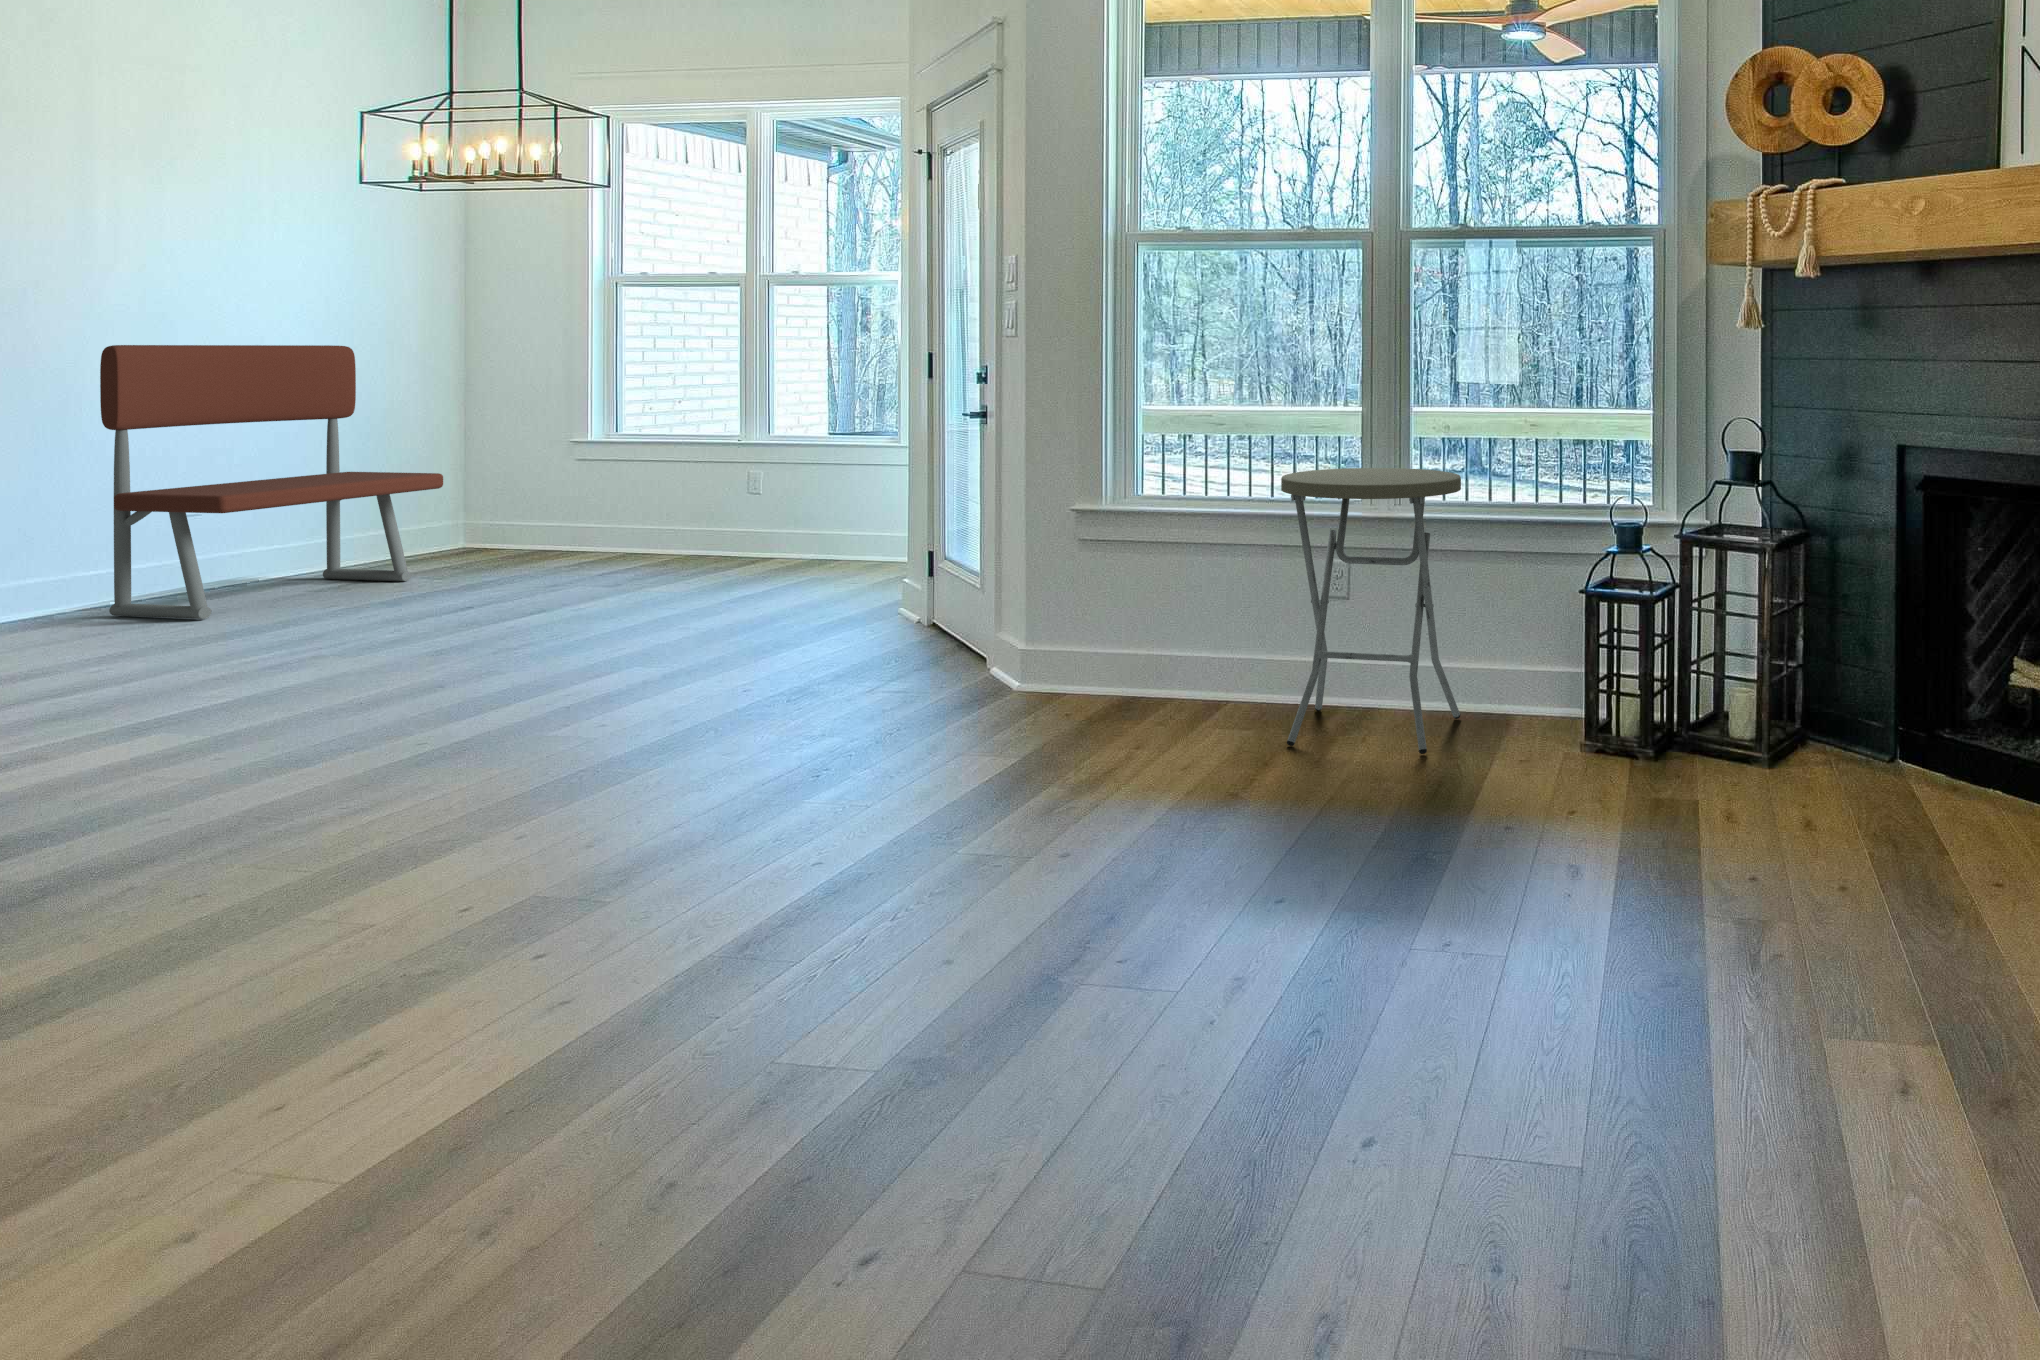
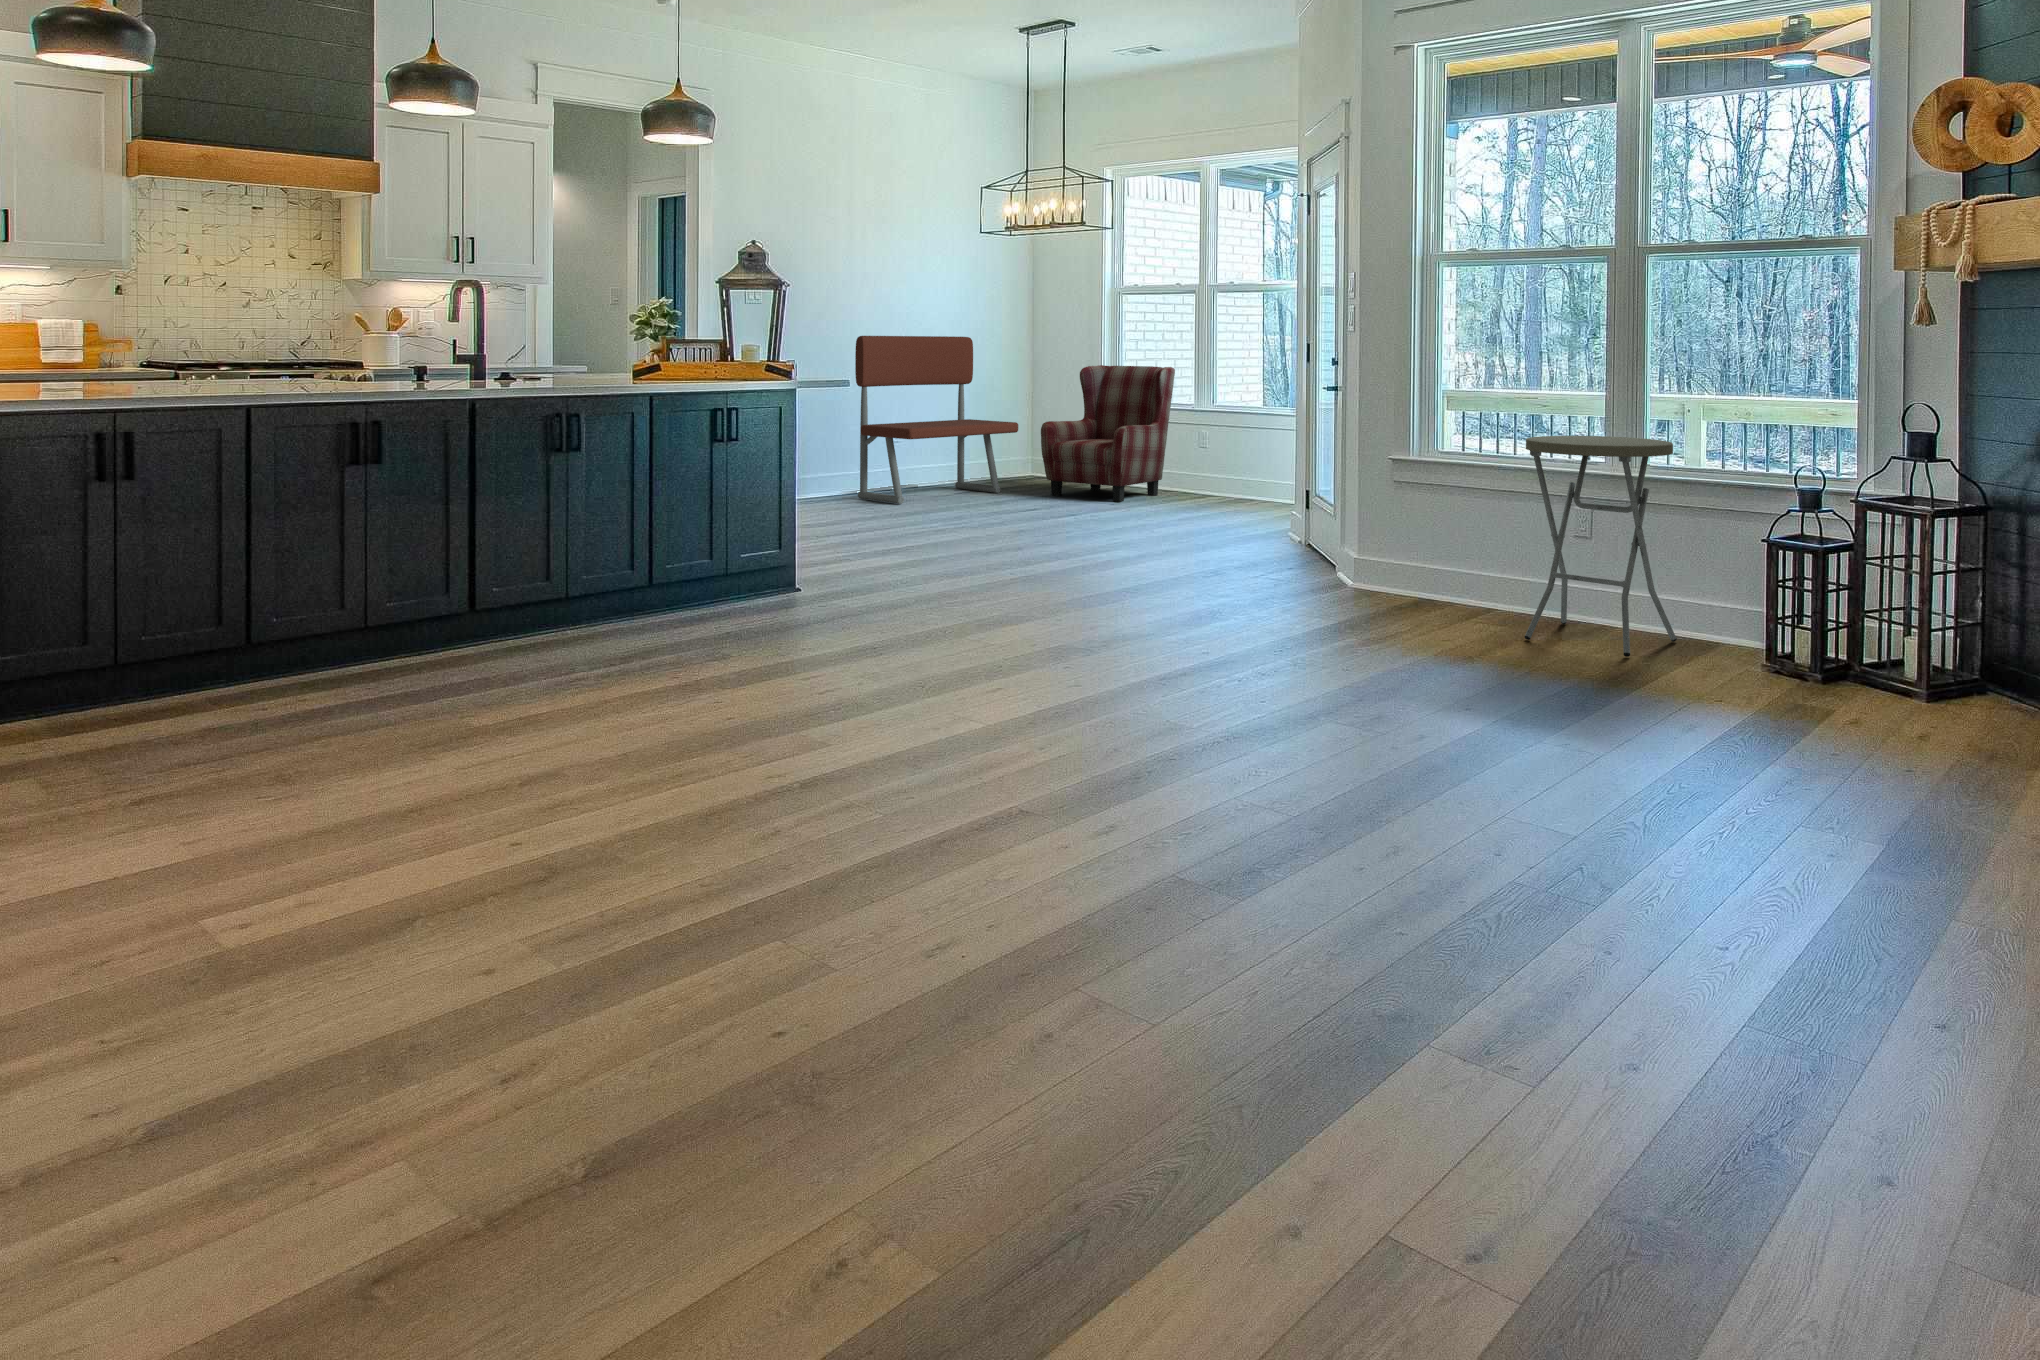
armchair: none [485,385,710,579] -> present [1041,365,1175,502]

